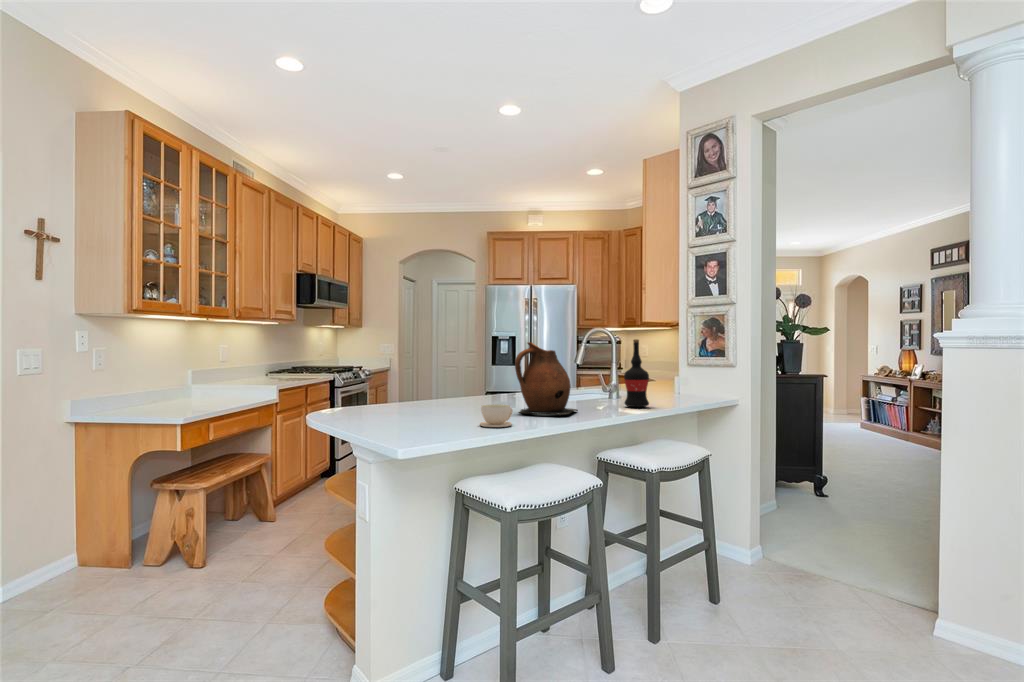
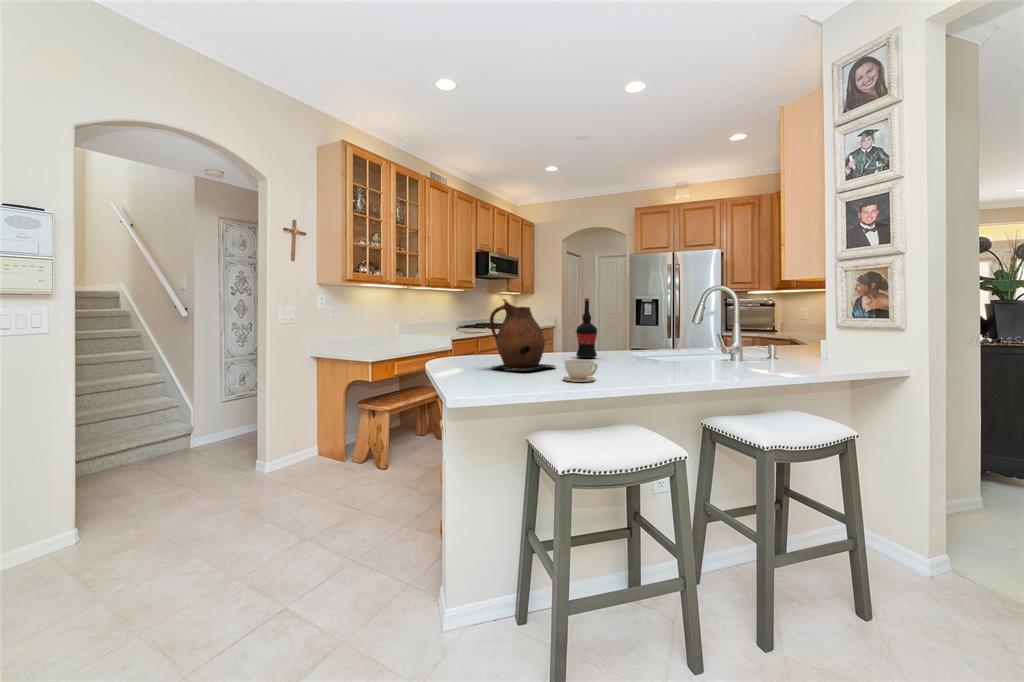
wine bottle: present [624,339,649,407] -> present [576,298,597,358]
ceramic pitcher: present [515,342,578,416] -> present [490,299,555,371]

